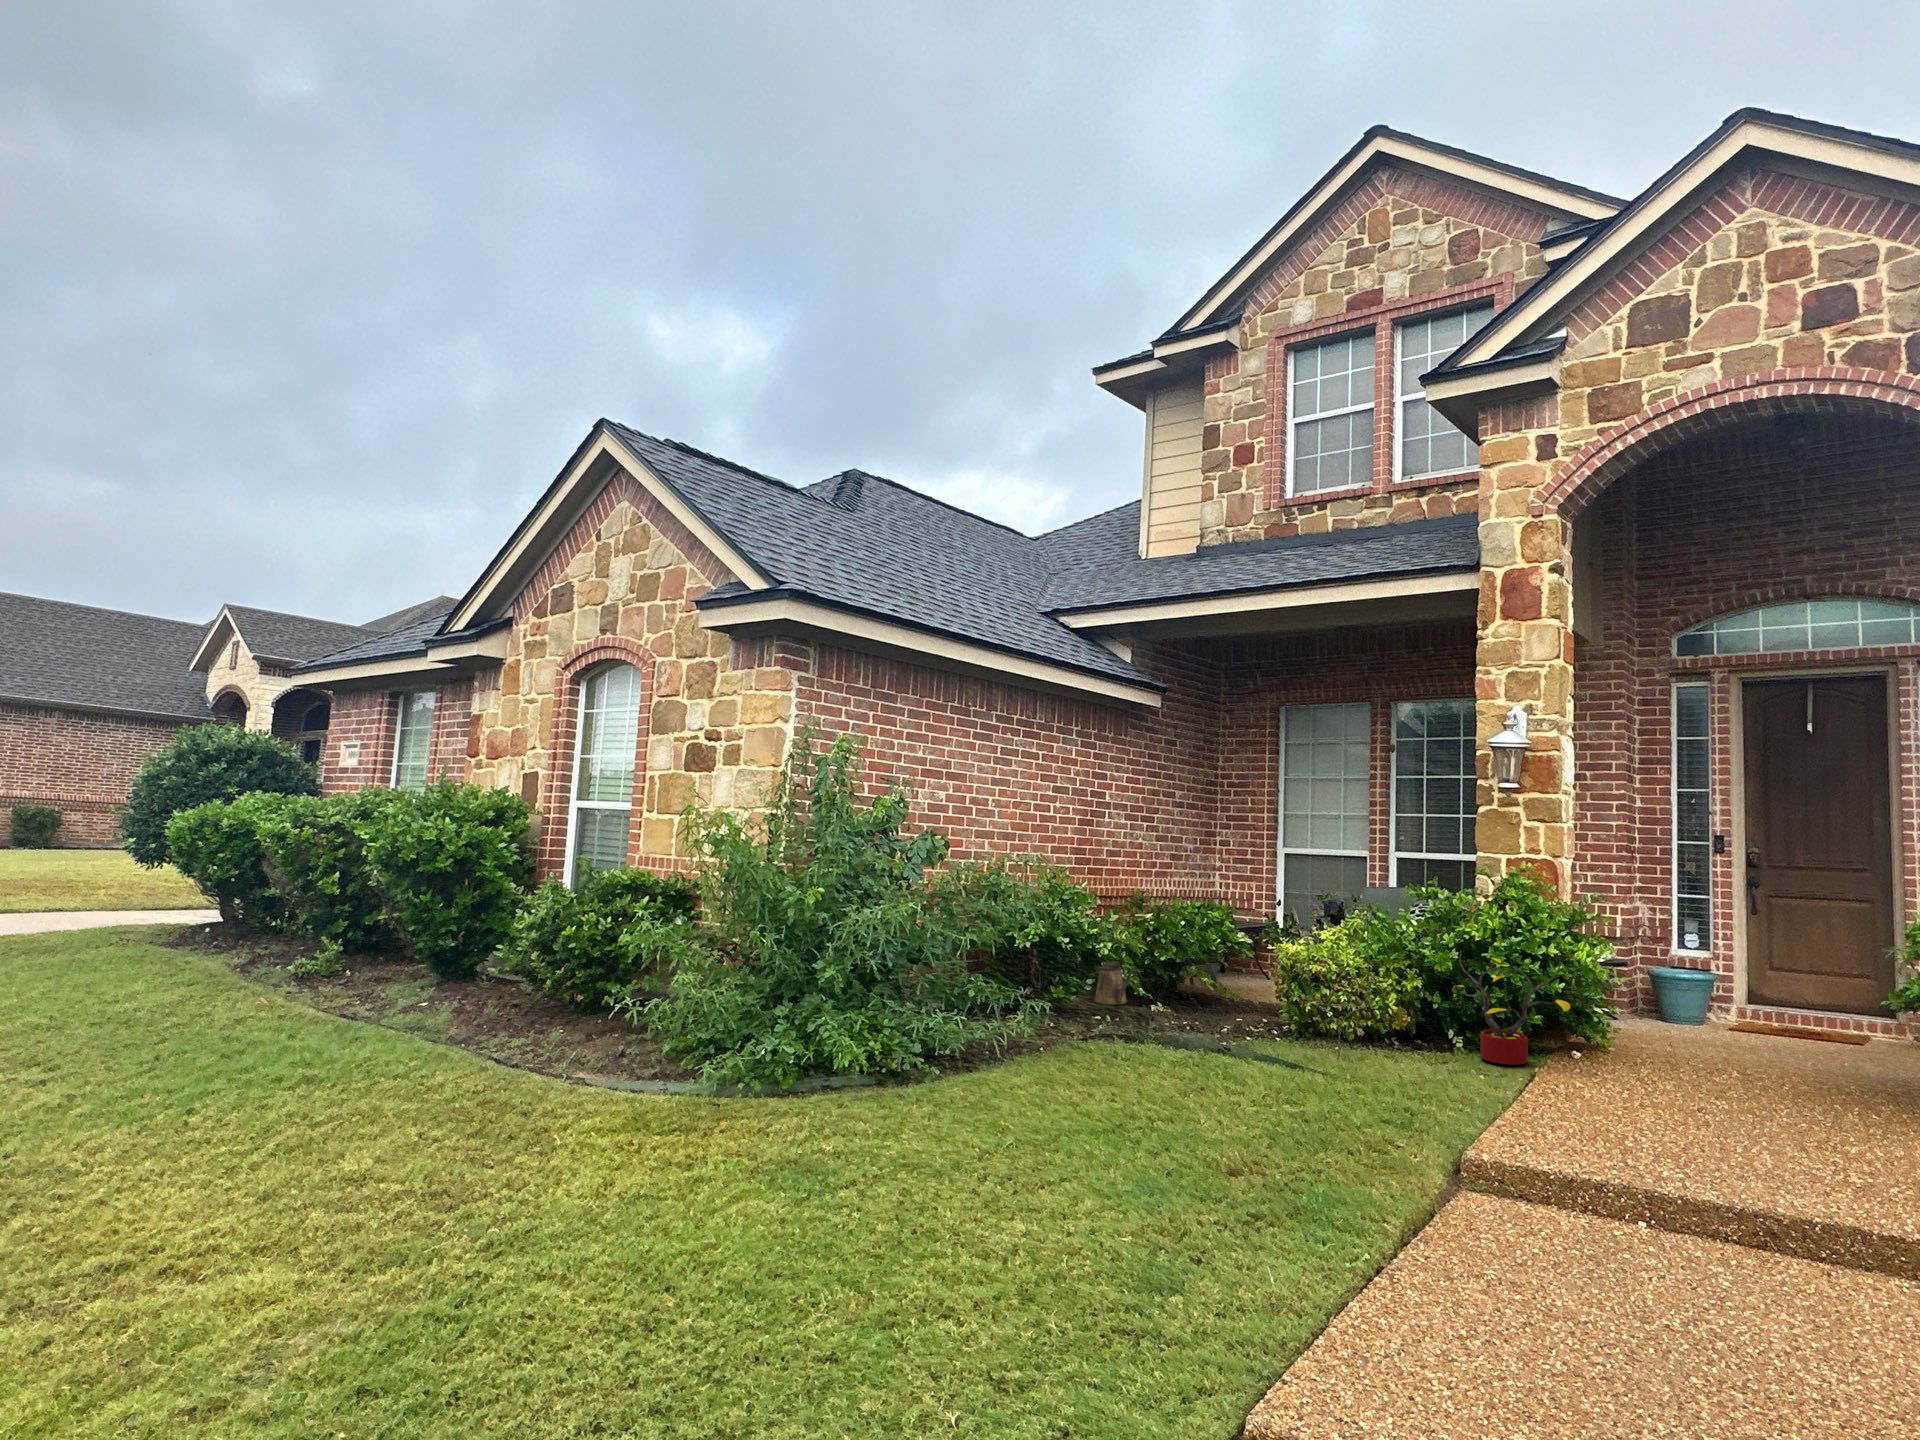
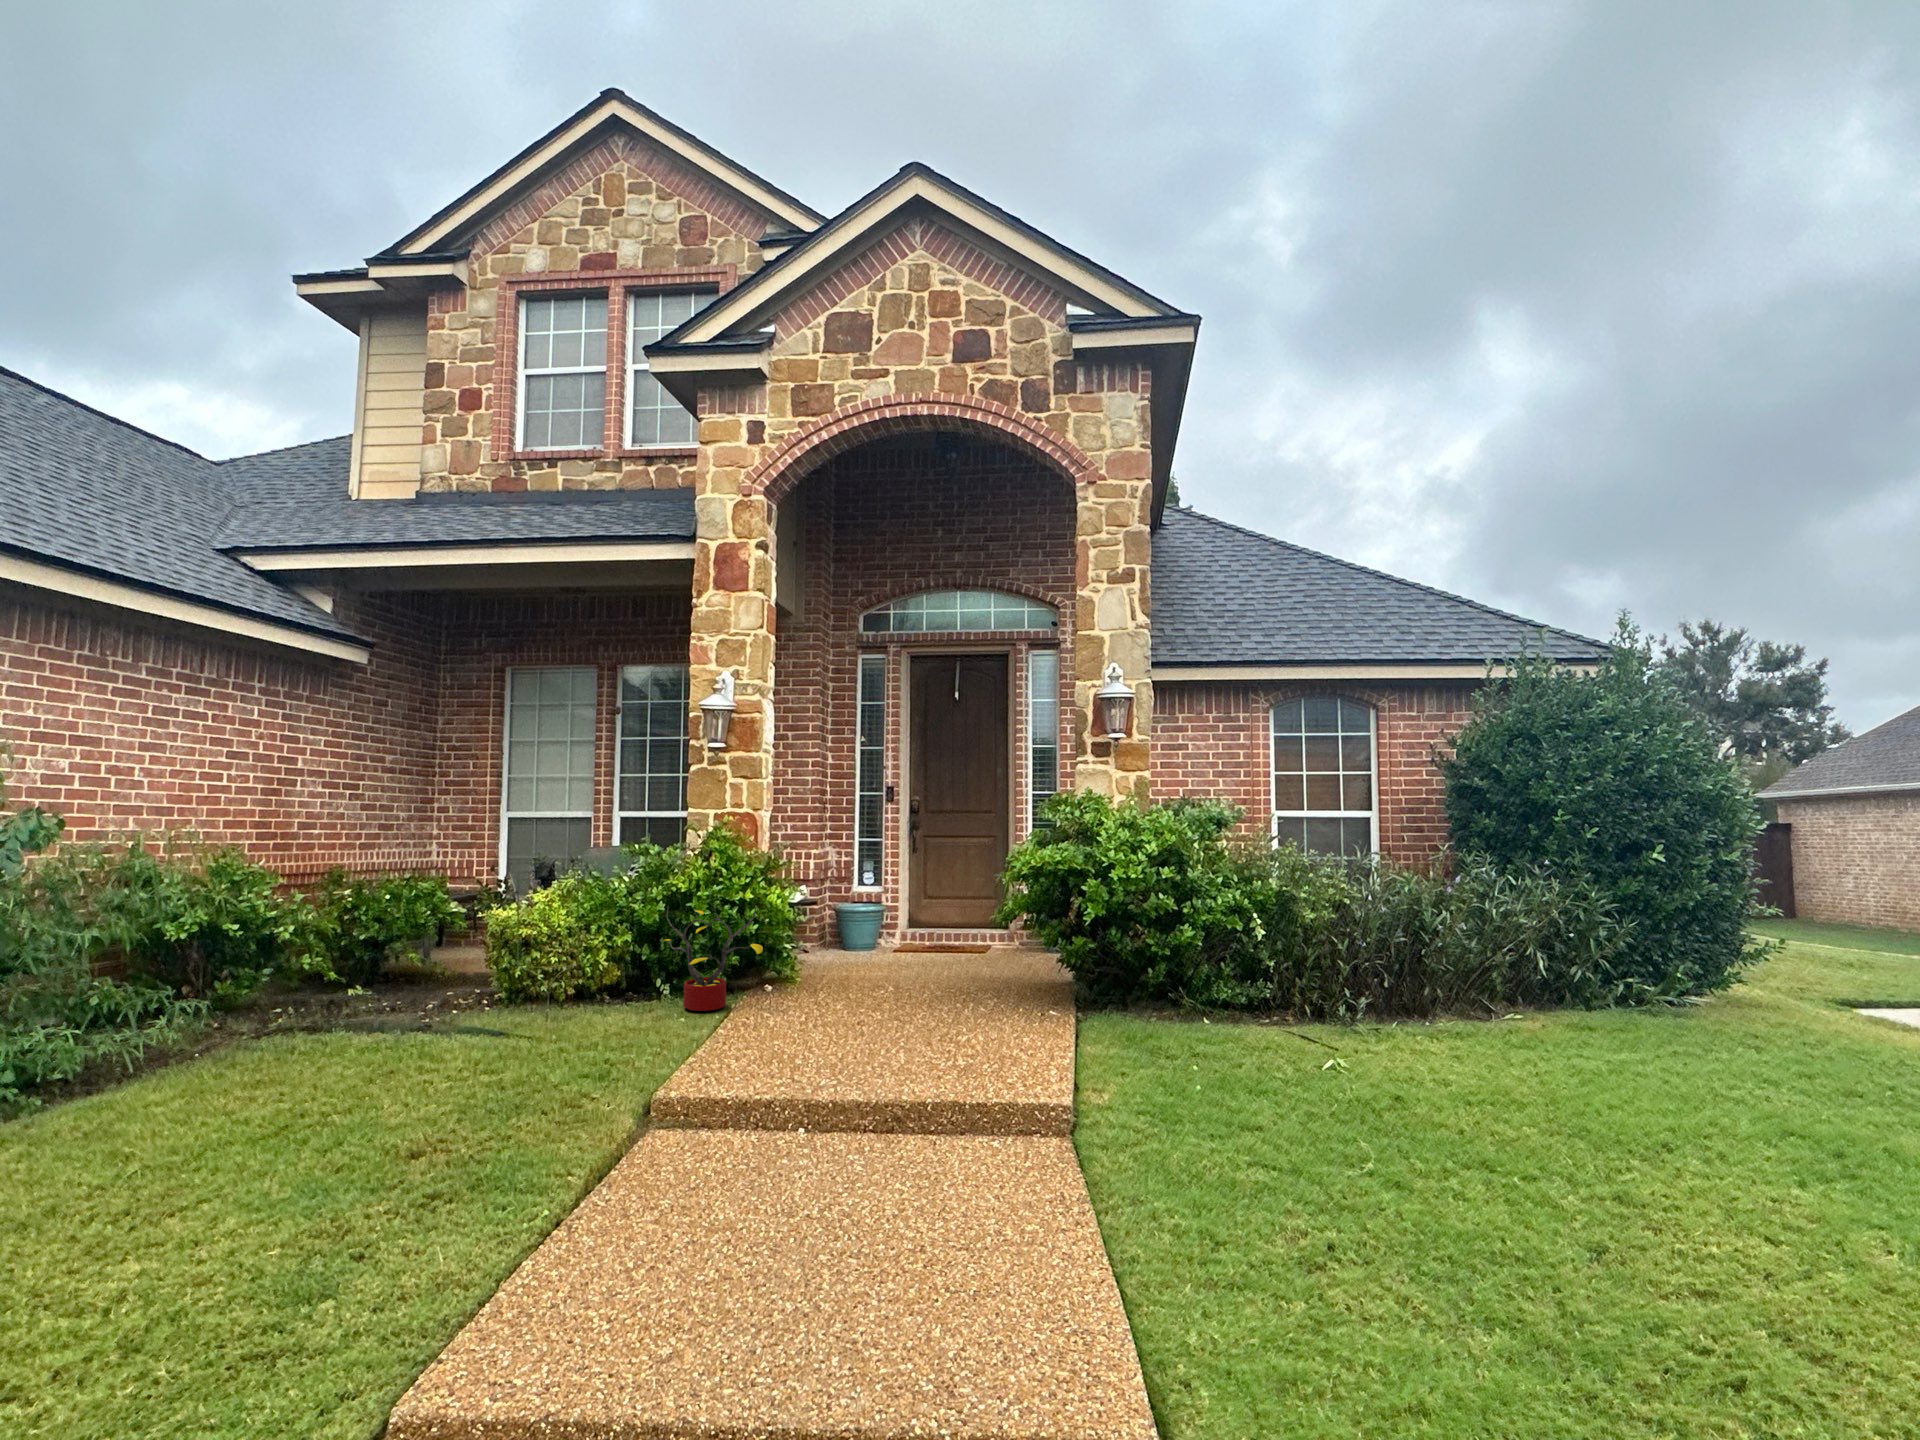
watering can: present [1095,962,1136,1005] -> none [259,956,313,1005]

